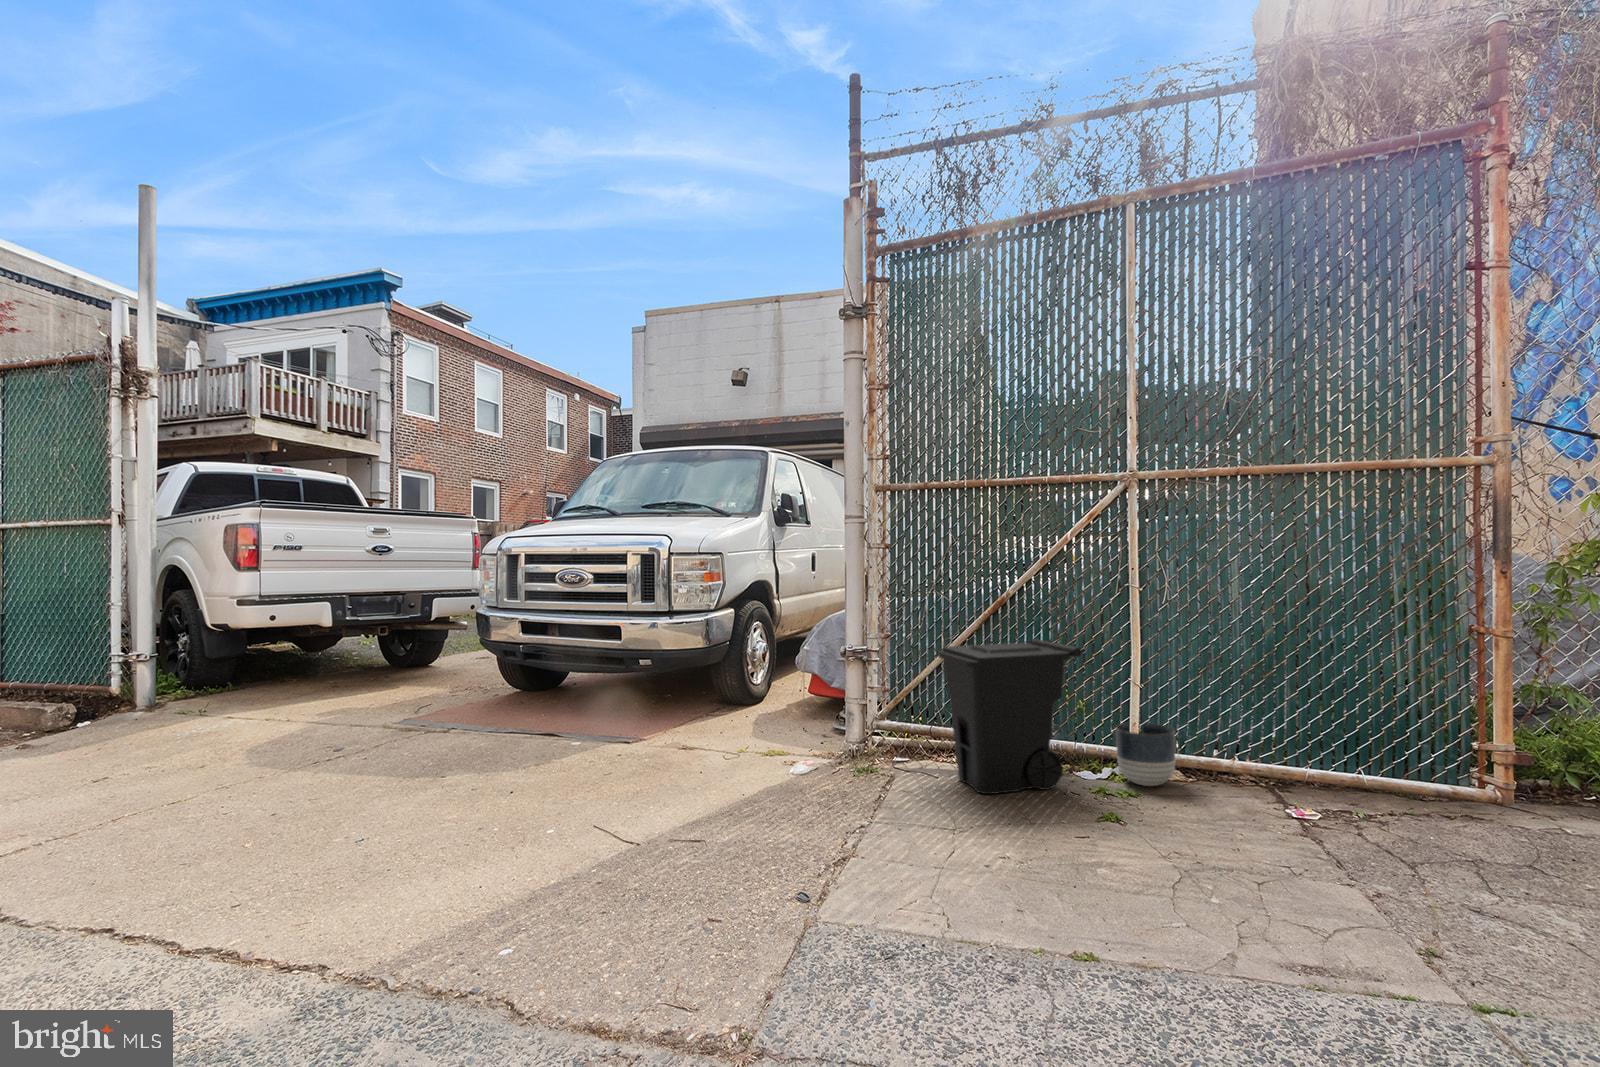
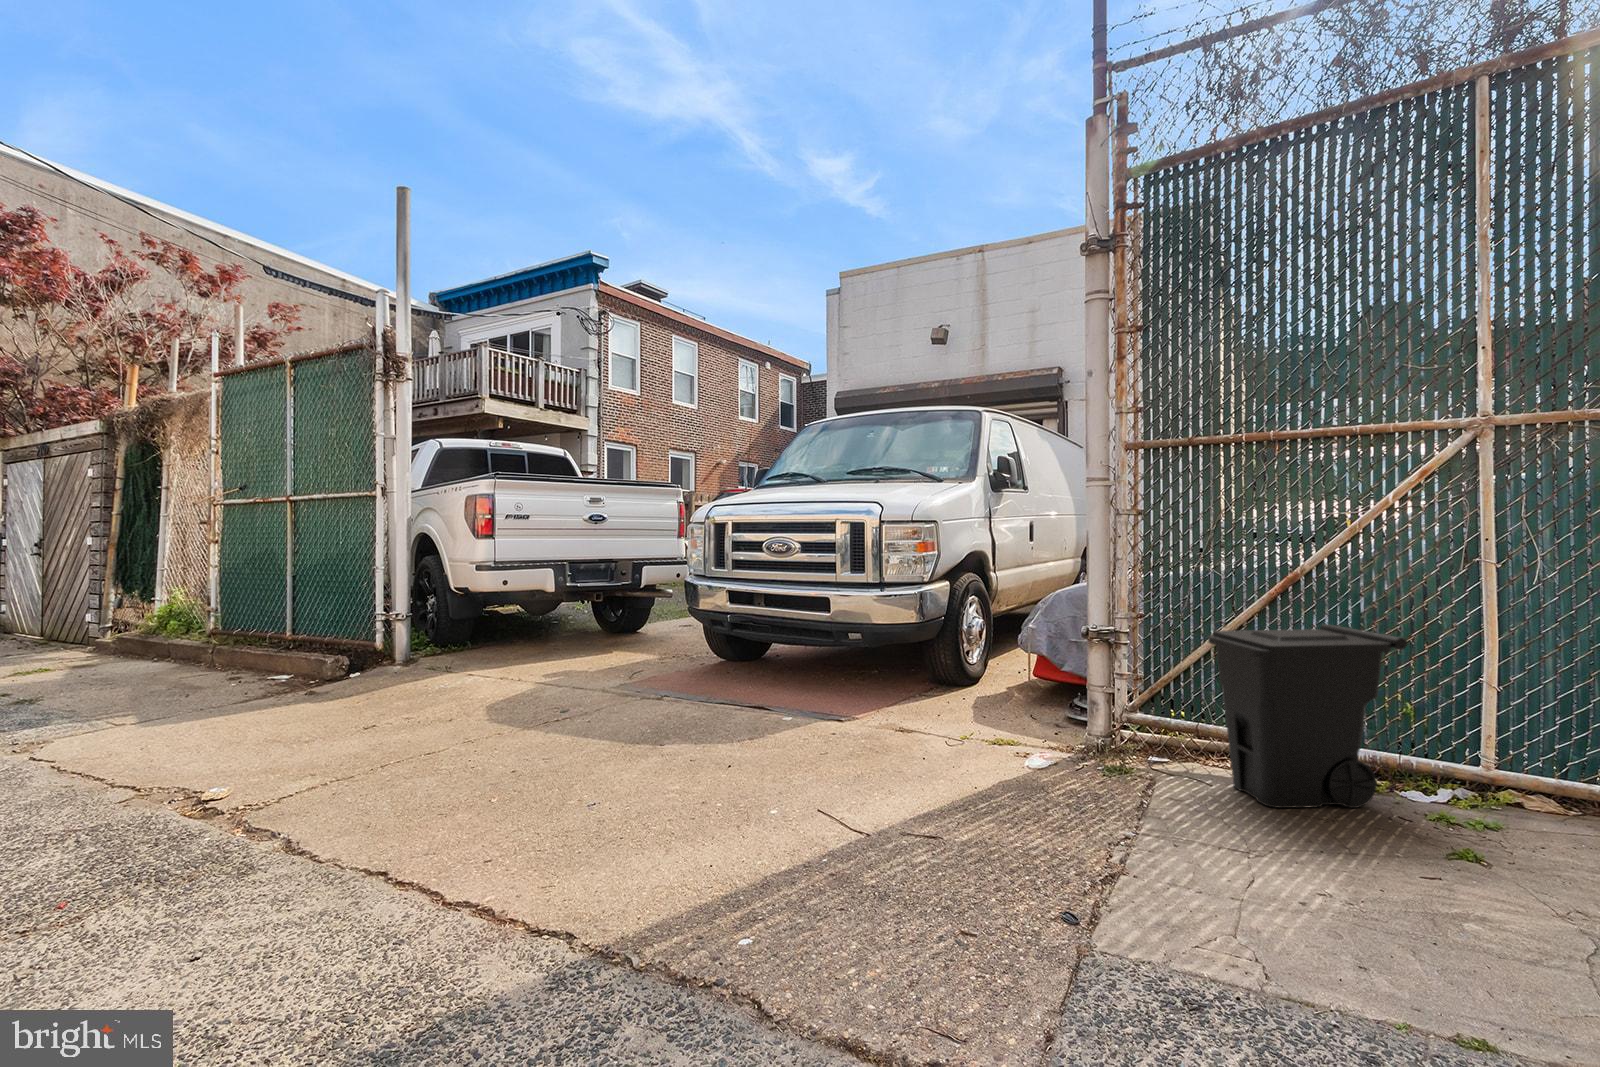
planter: present [1116,723,1175,786] -> none [1450,733,1540,814]

